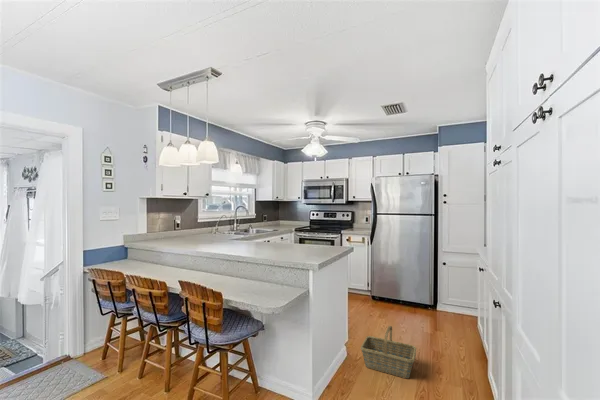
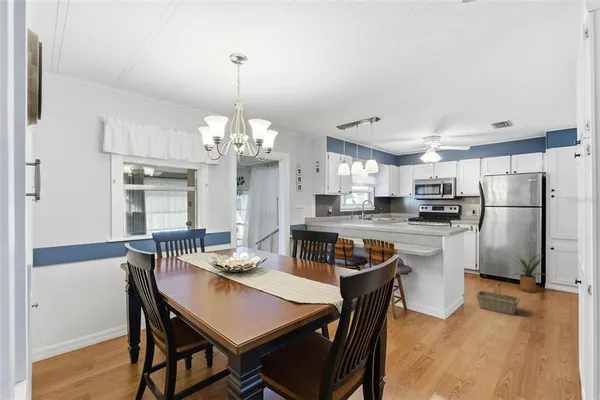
house plant: none [397,273,445,321] -> present [514,255,546,292]

